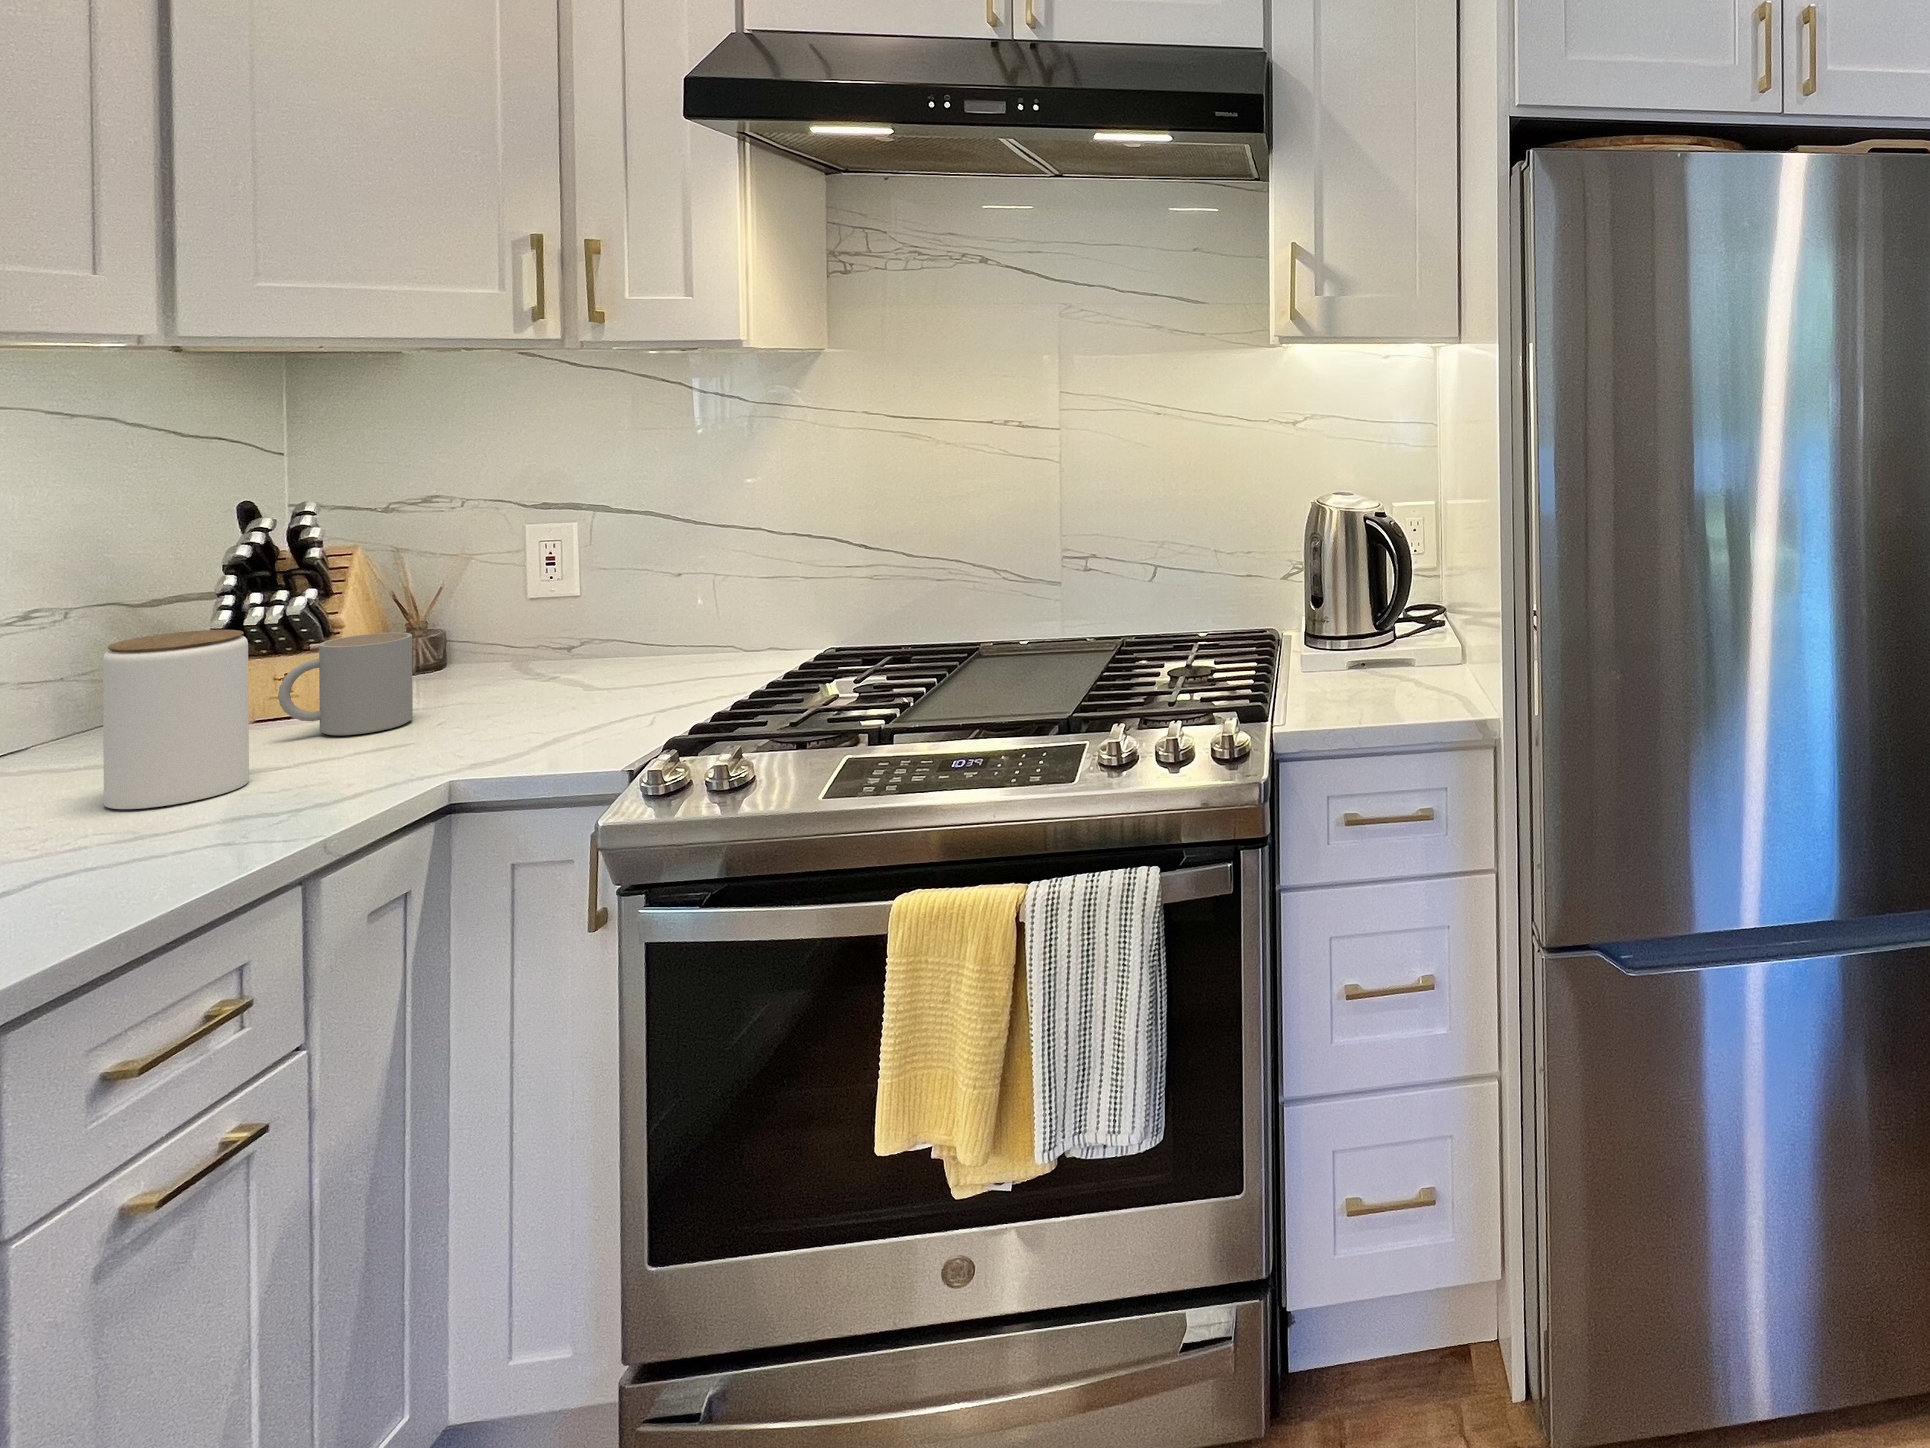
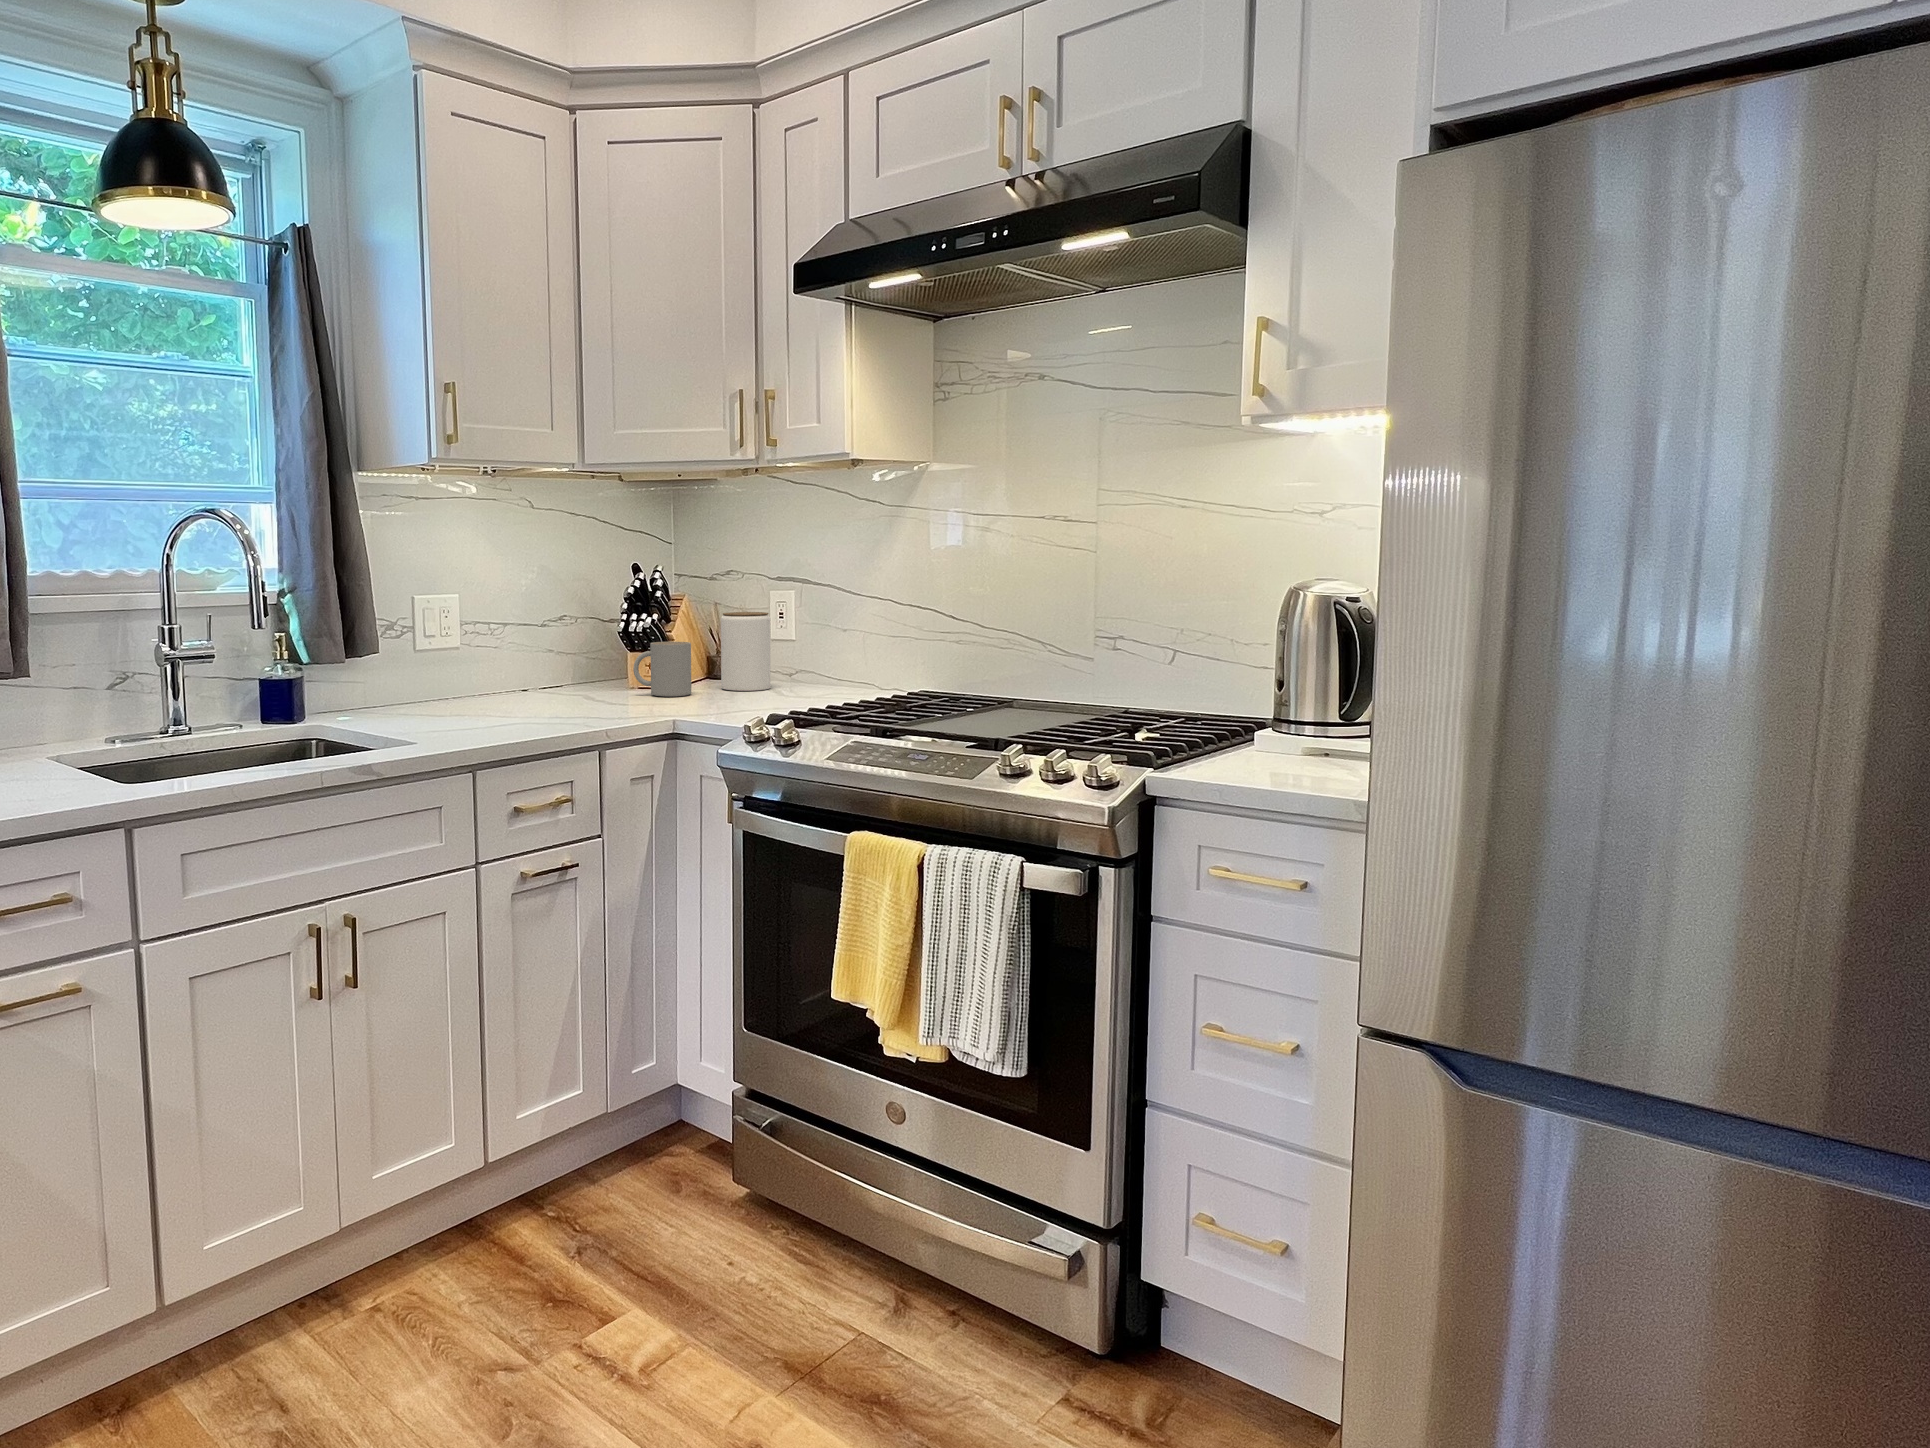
jar: present [103,630,249,809] -> present [721,612,770,691]

